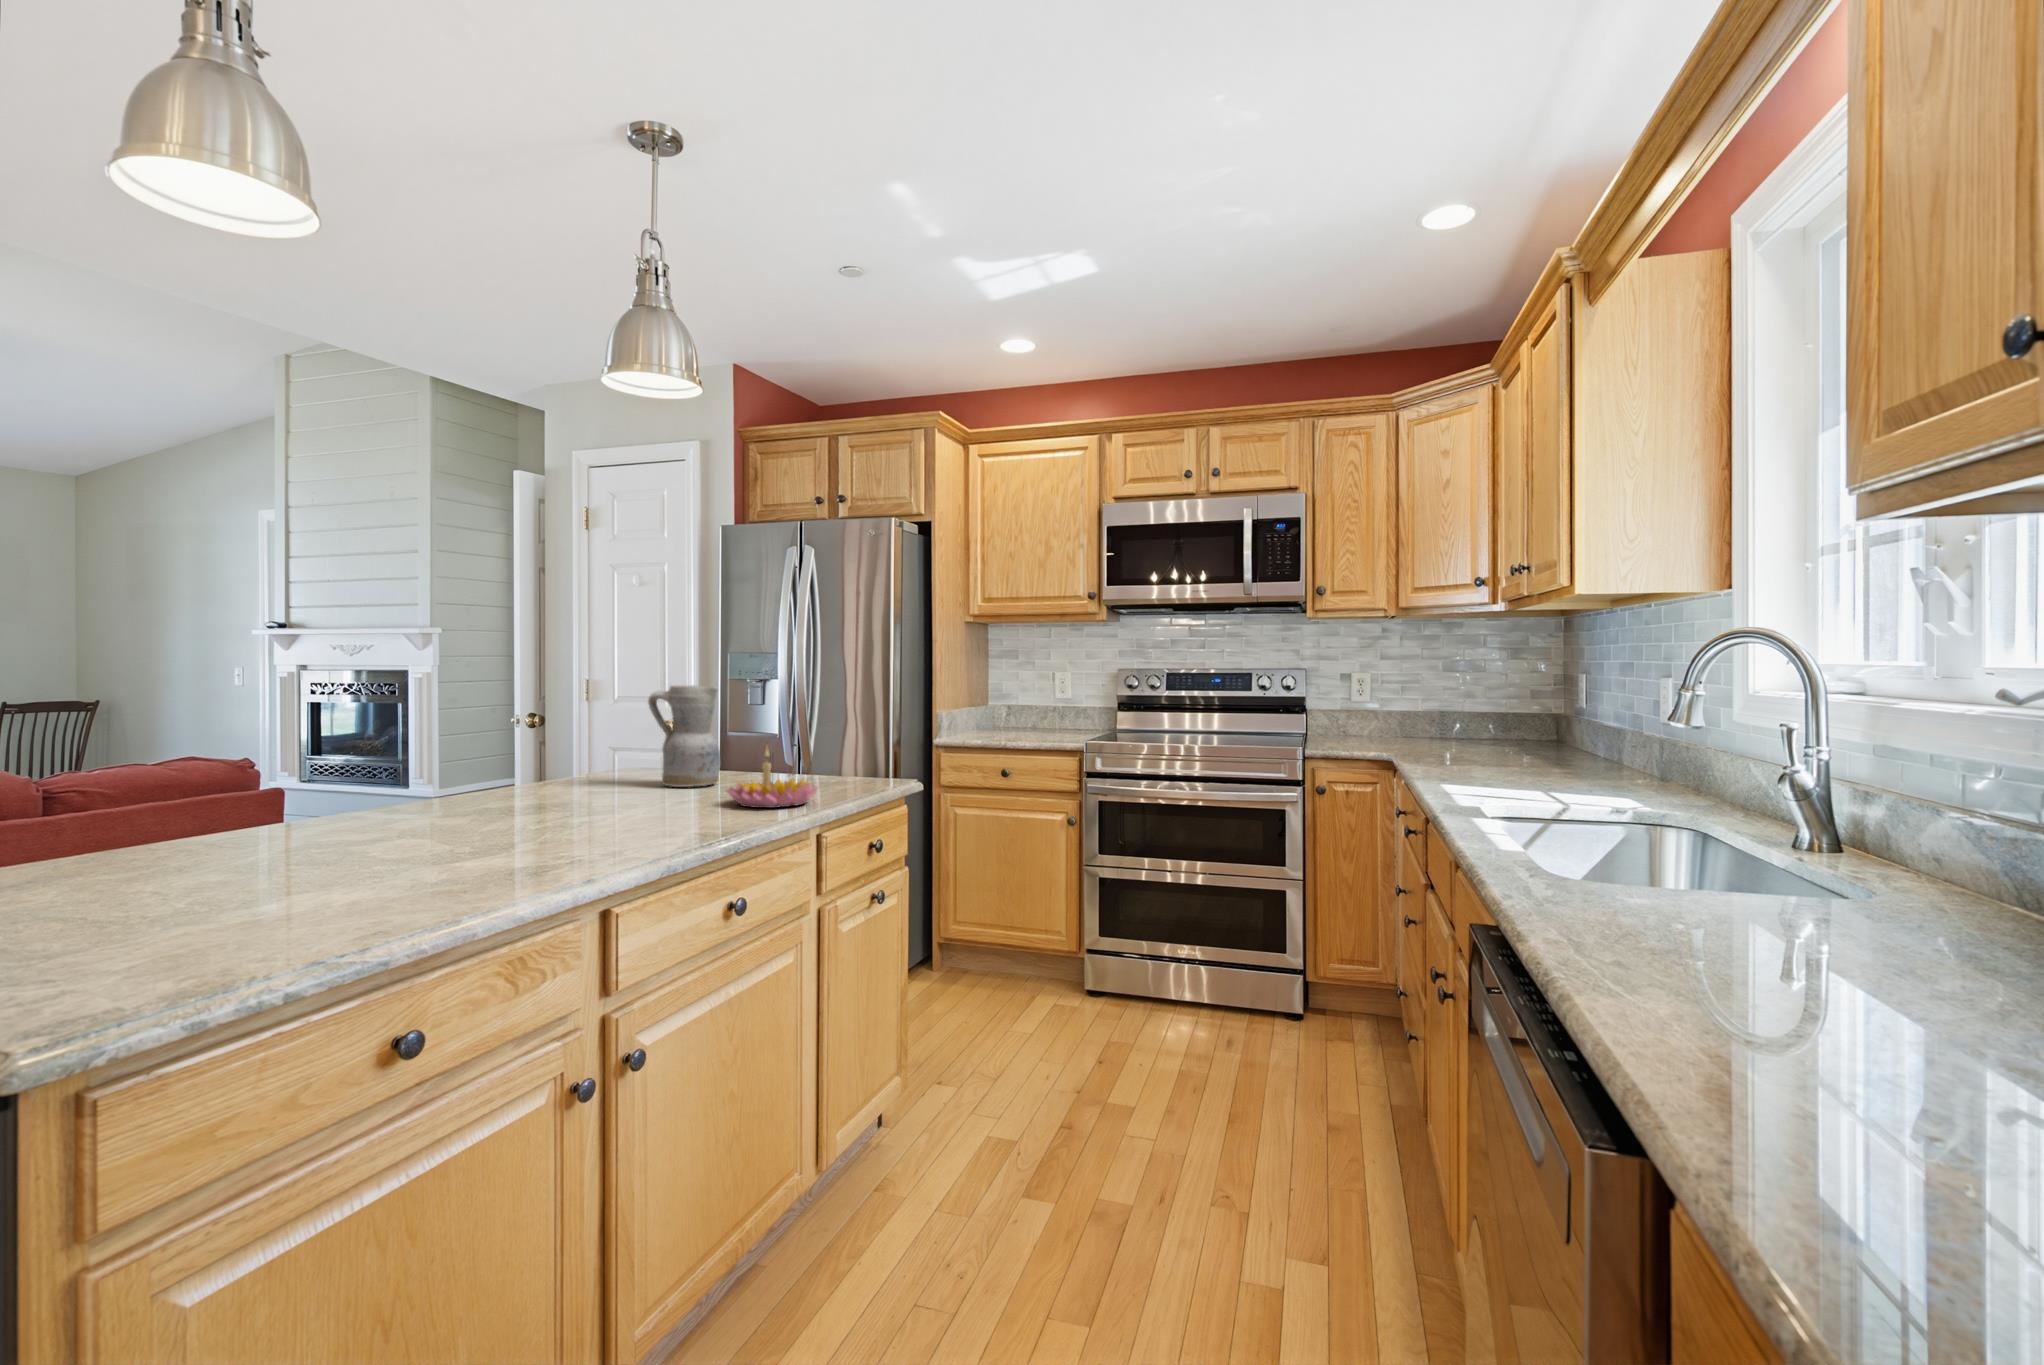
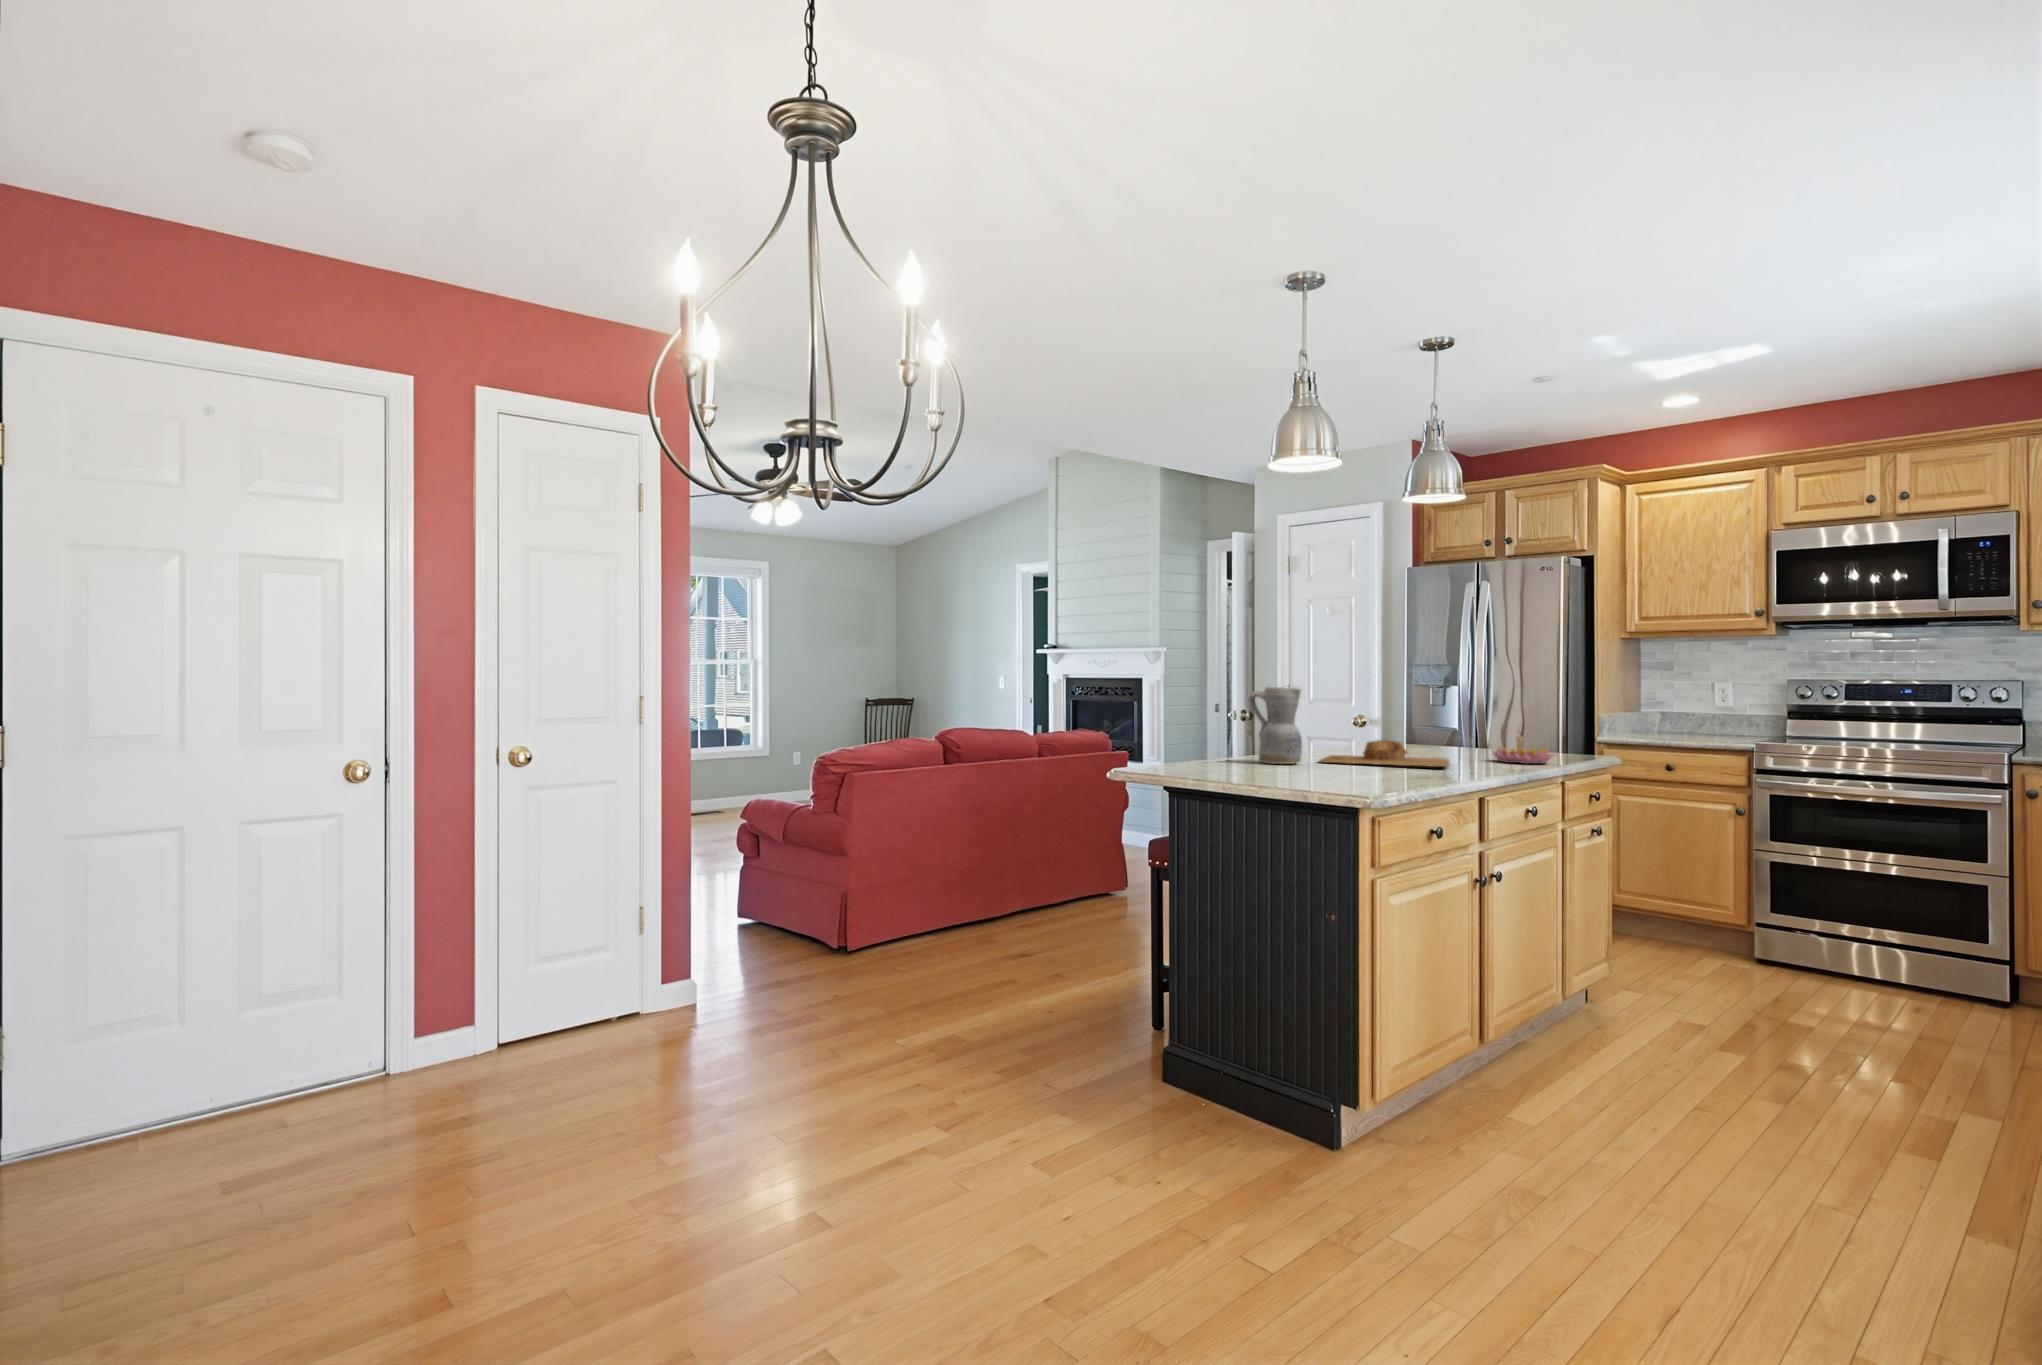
ceramic pitcher: present [648,685,720,787] -> present [1249,687,1302,764]
cutting board: none [344,788,640,845] -> present [1319,740,1449,767]

